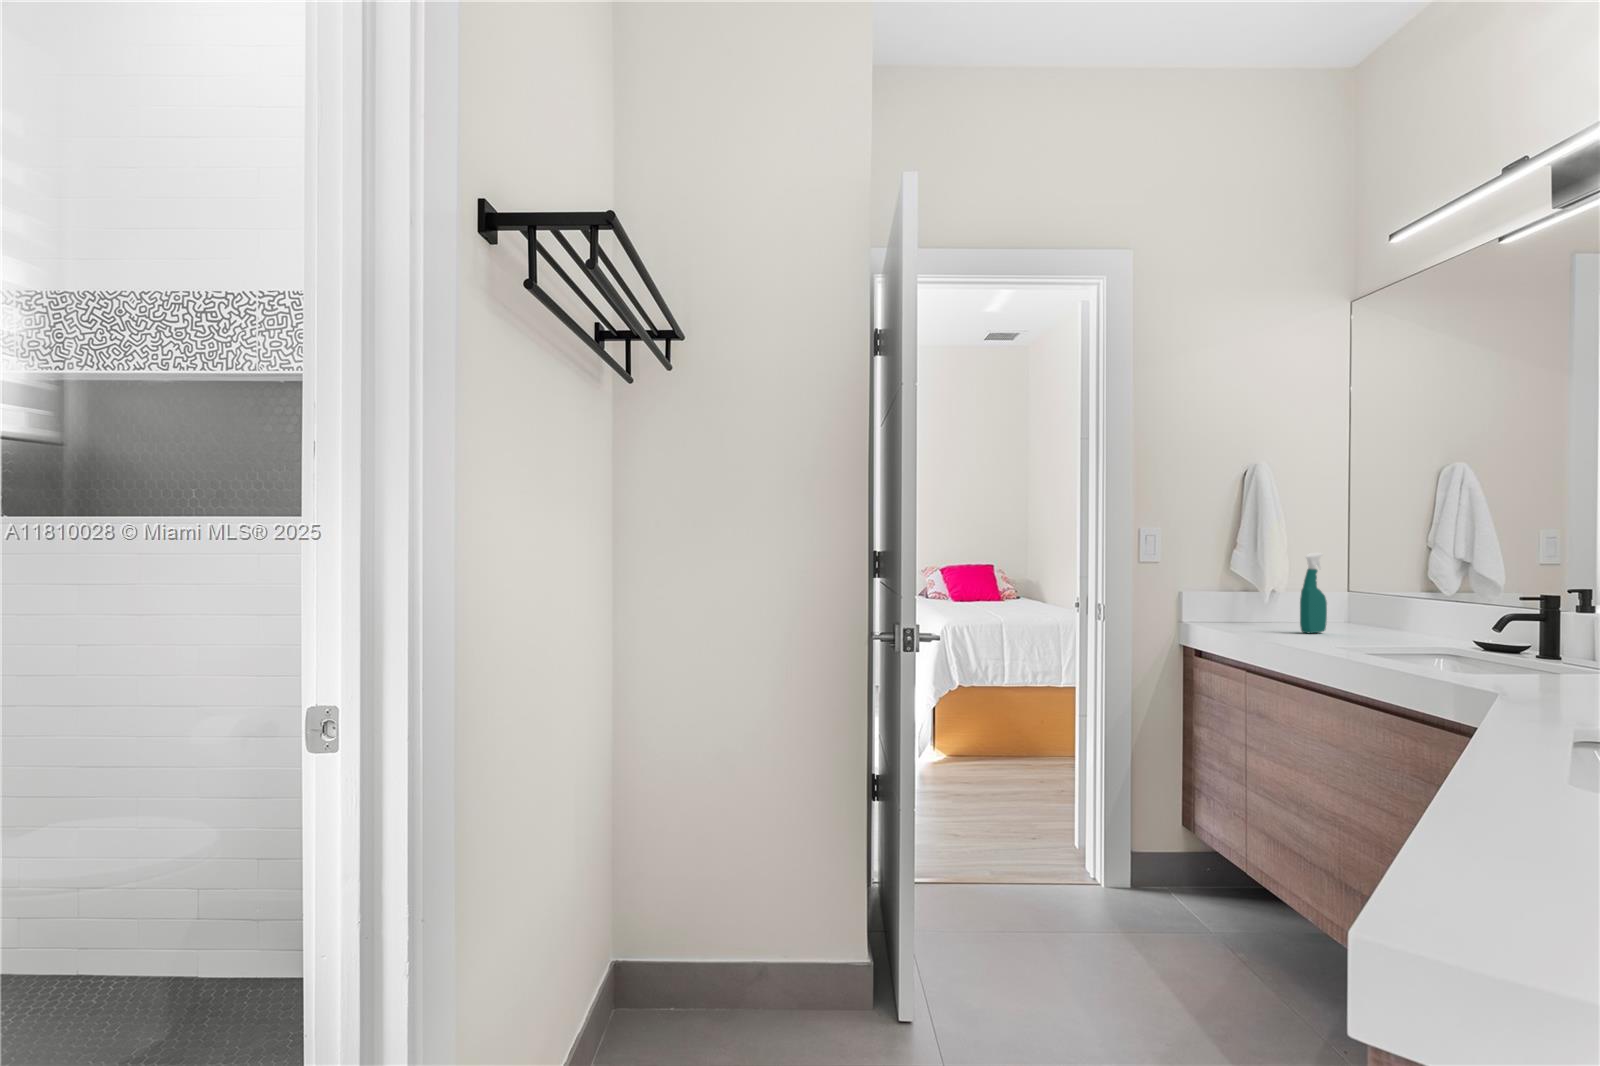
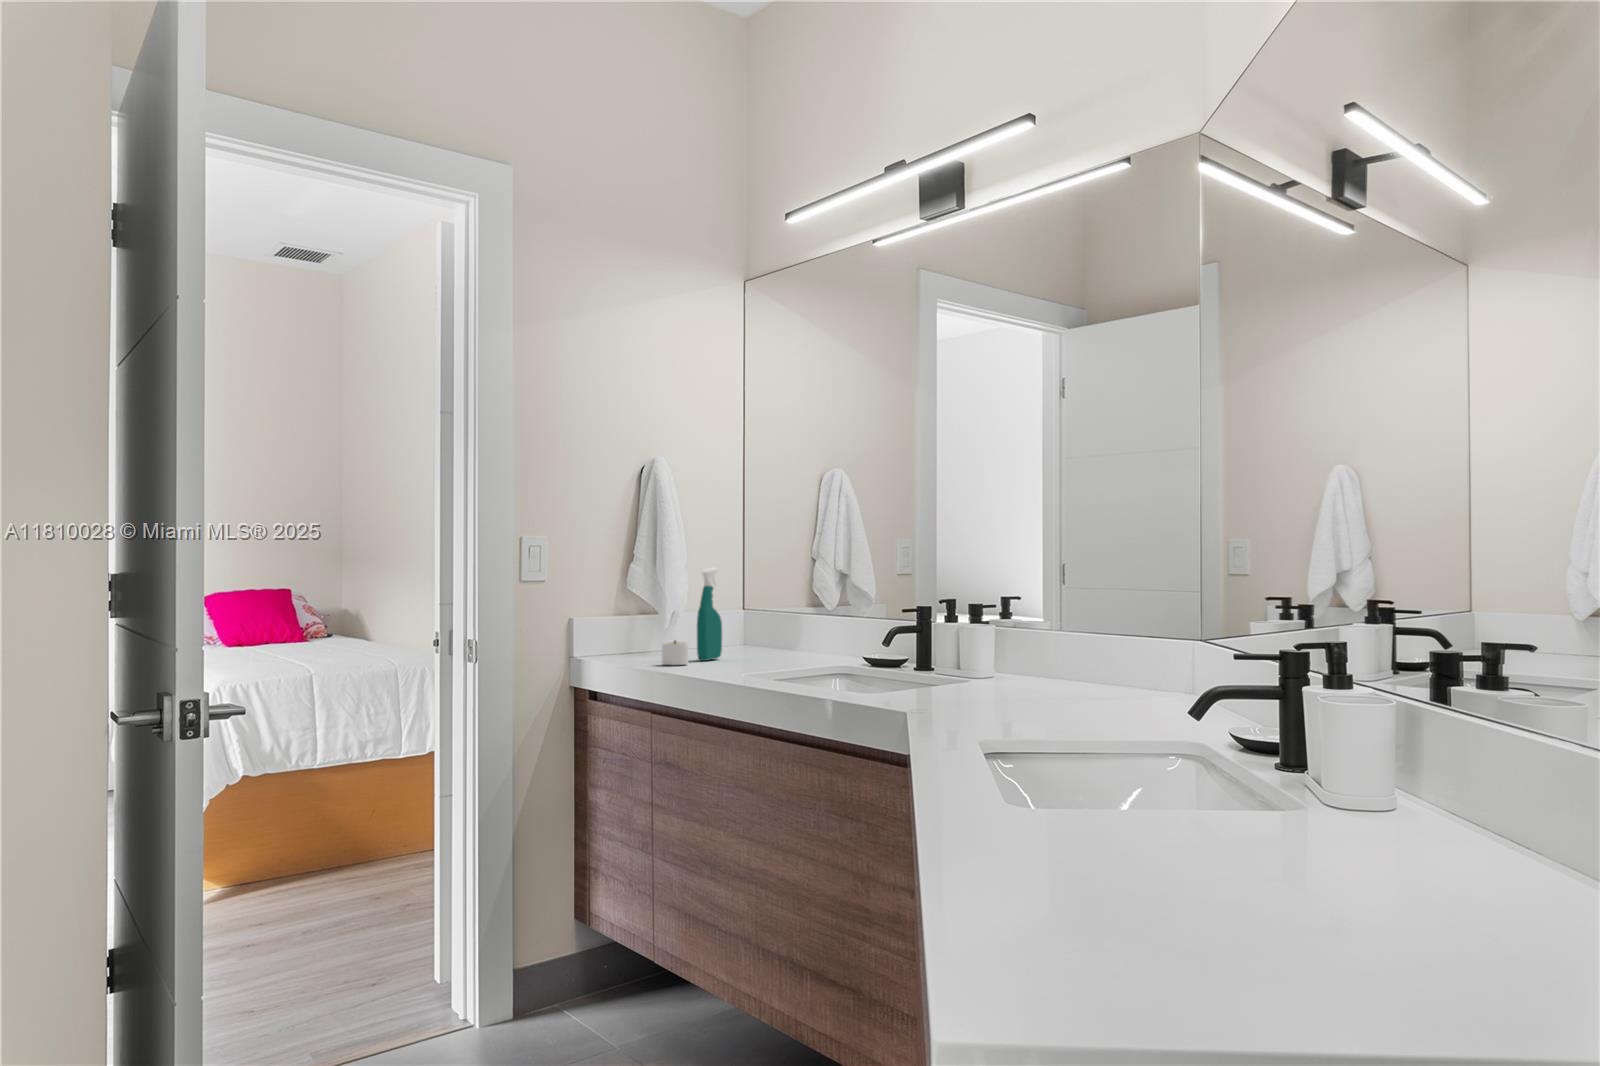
candle: none [1263,613,1300,636] -> present [662,641,689,665]

